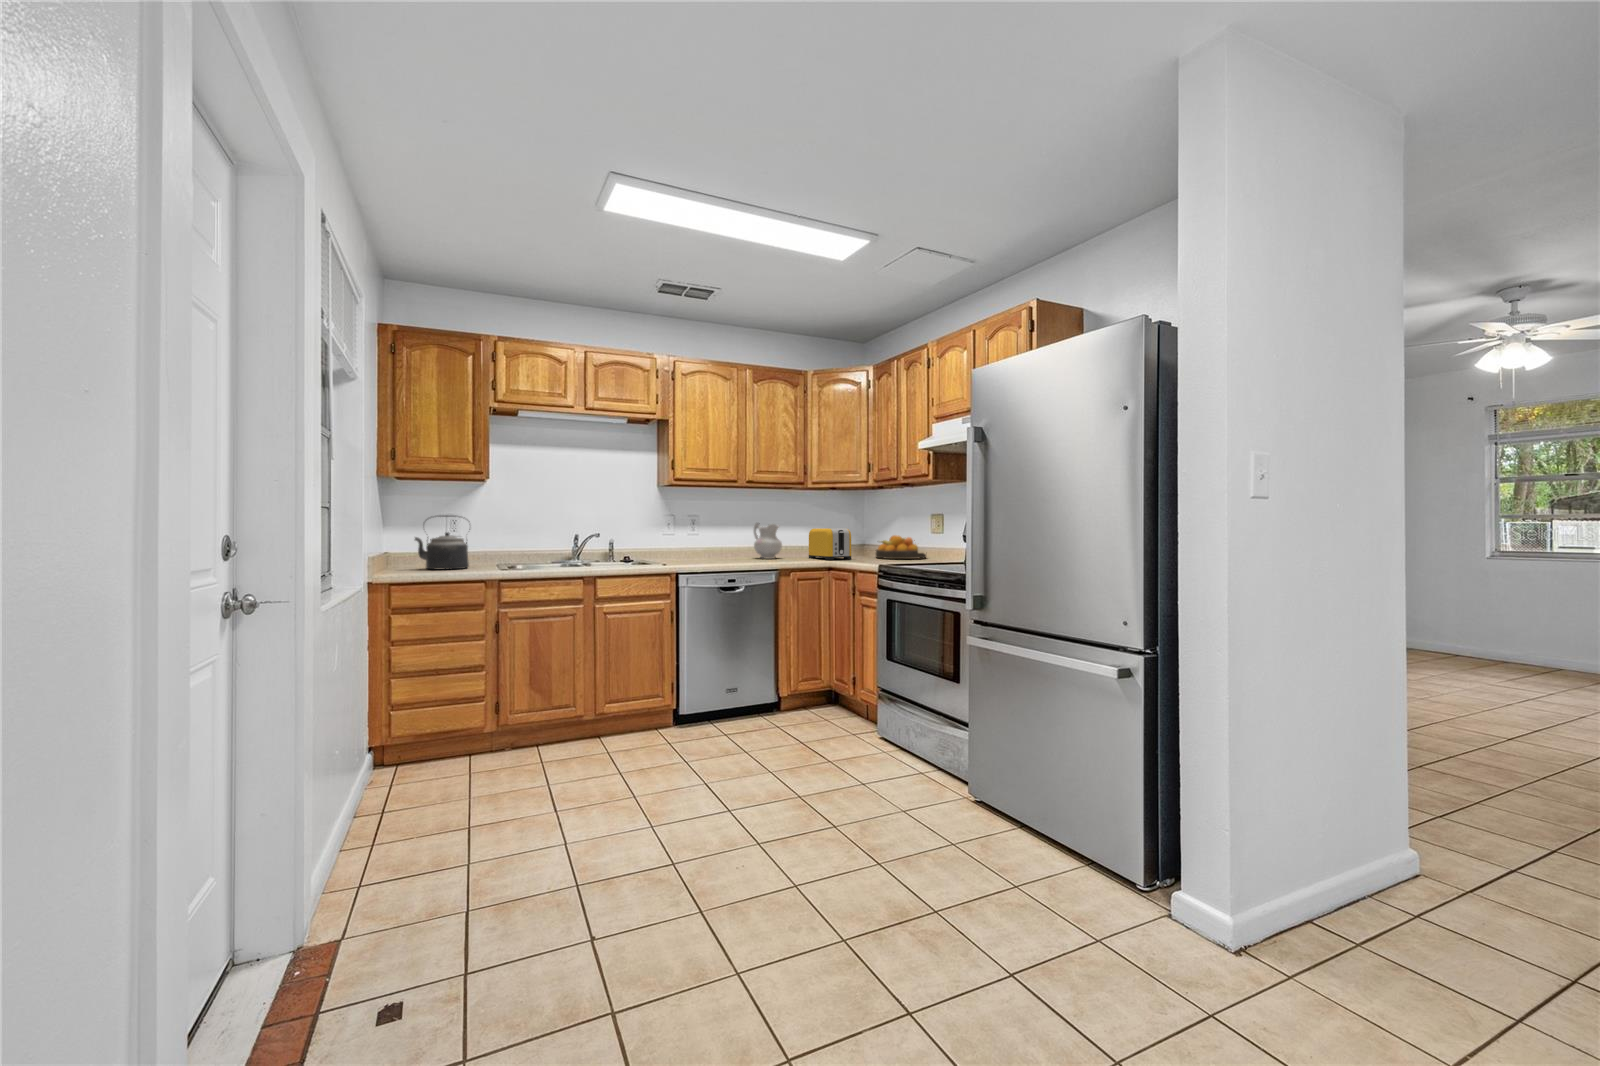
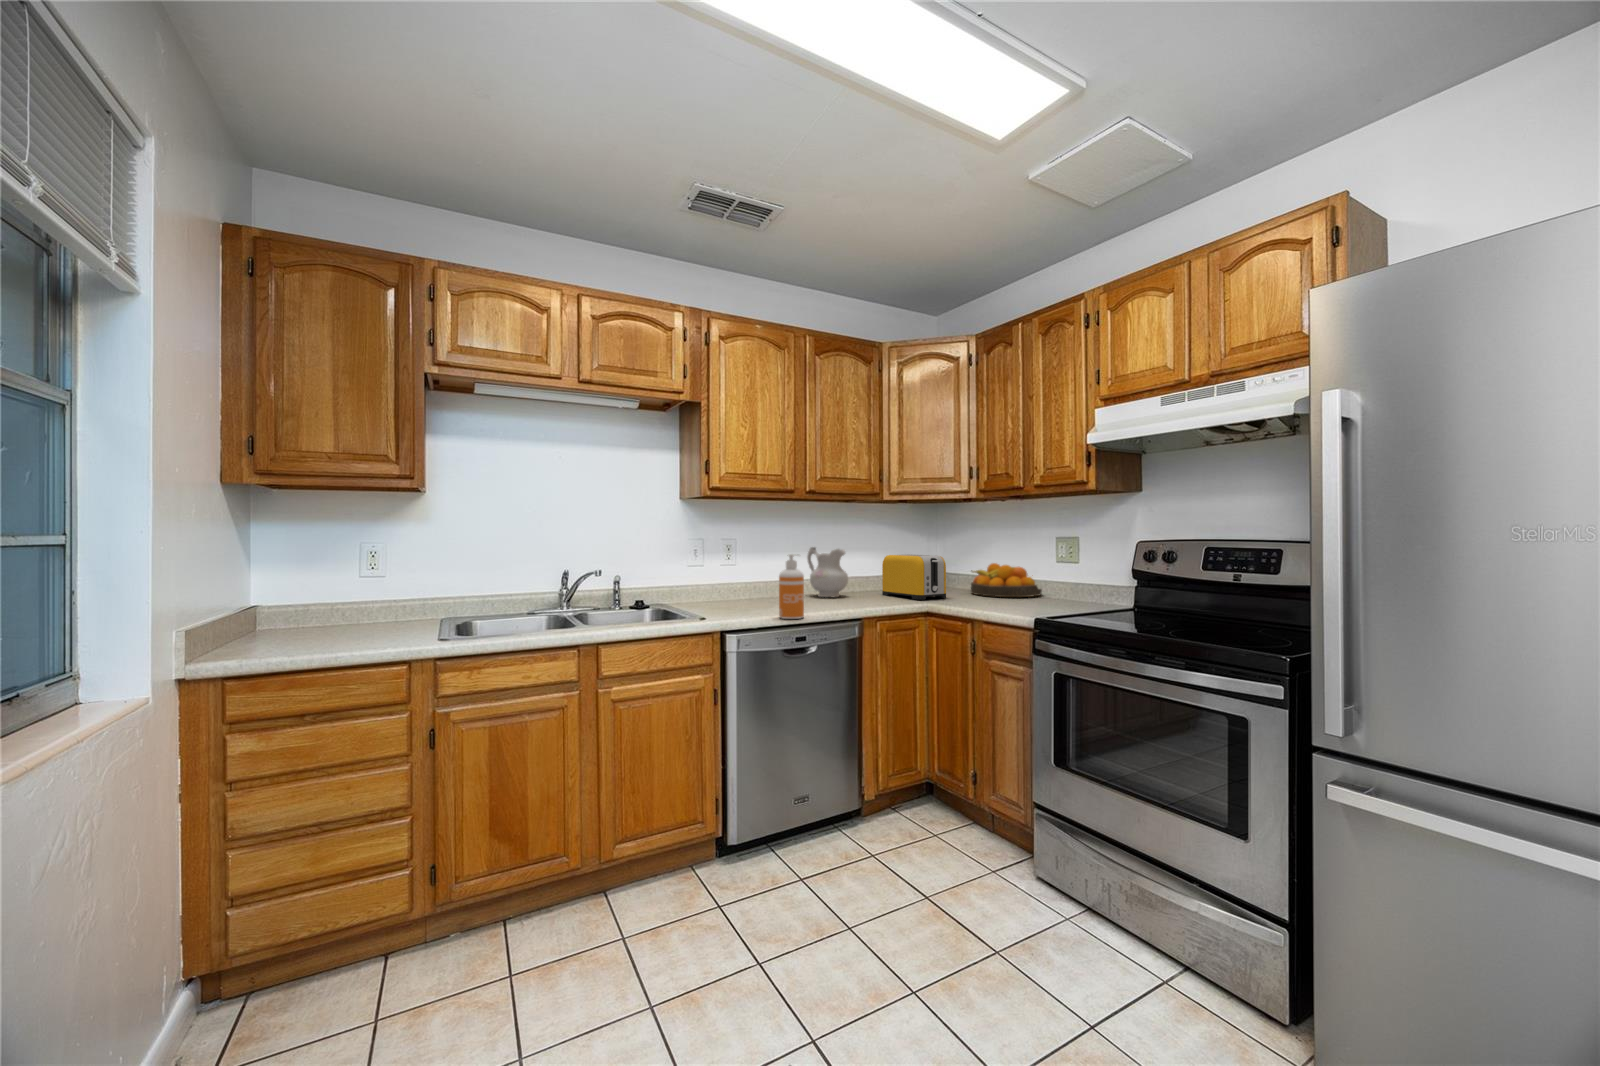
kettle: present [415,515,470,569] -> none [300,544,397,633]
soap dispenser: none [717,524,734,567] -> present [779,554,804,619]

